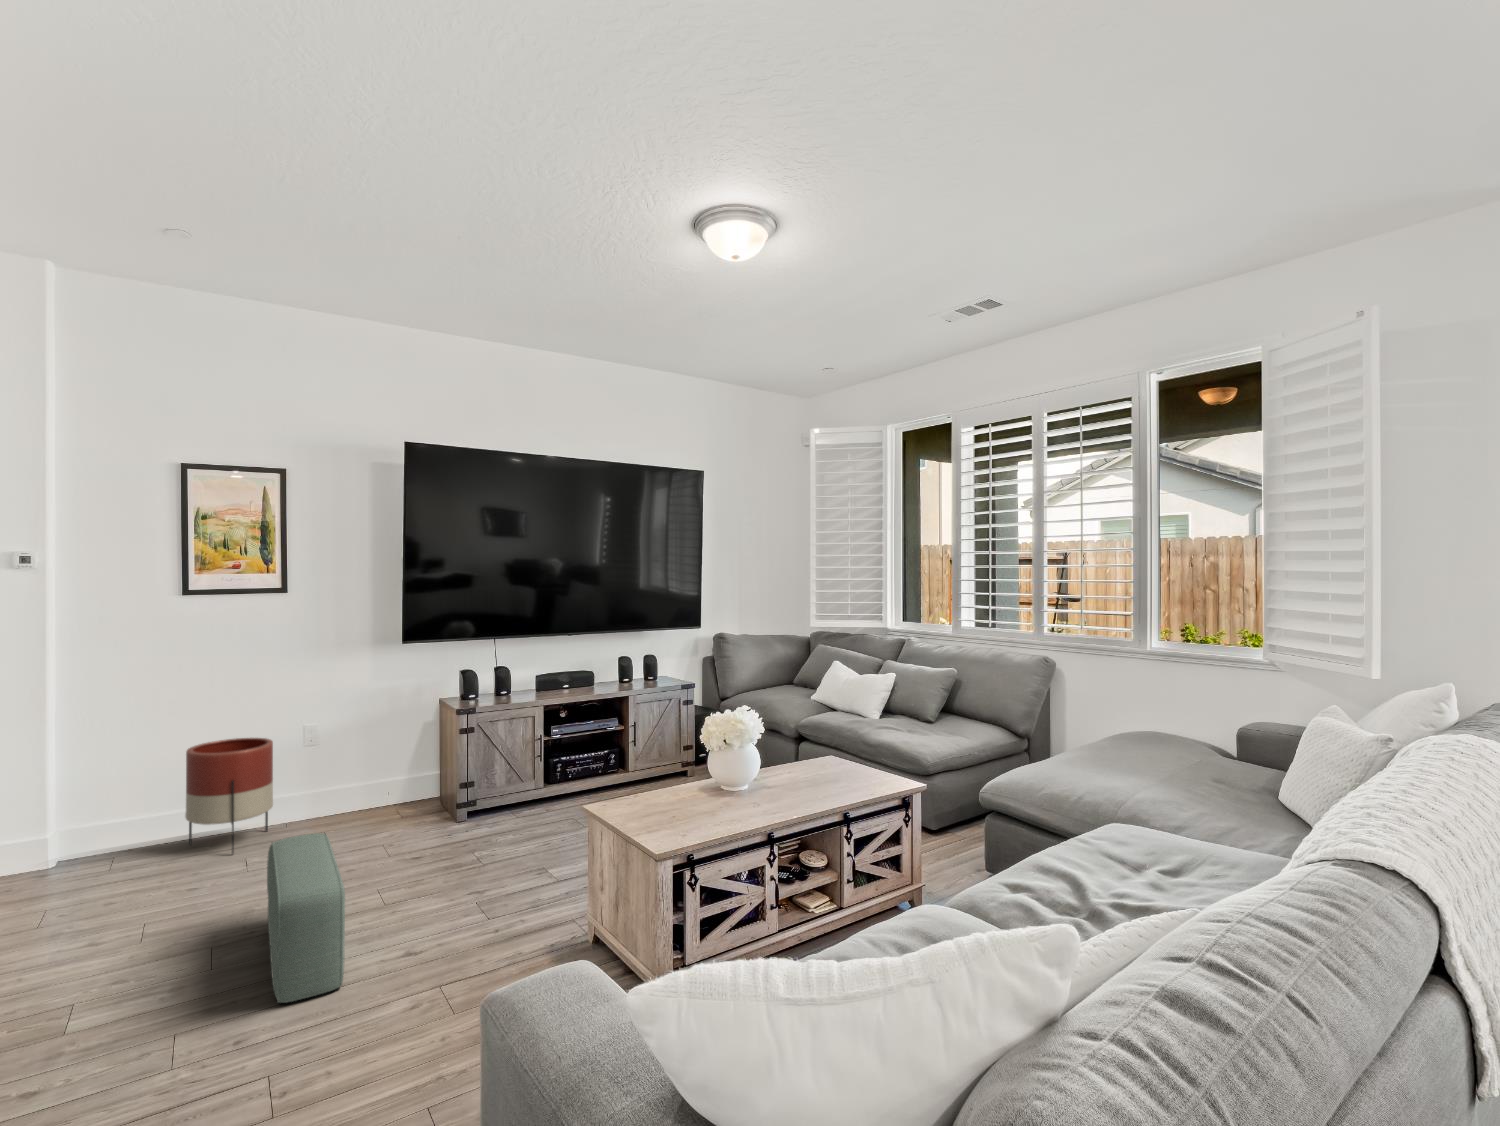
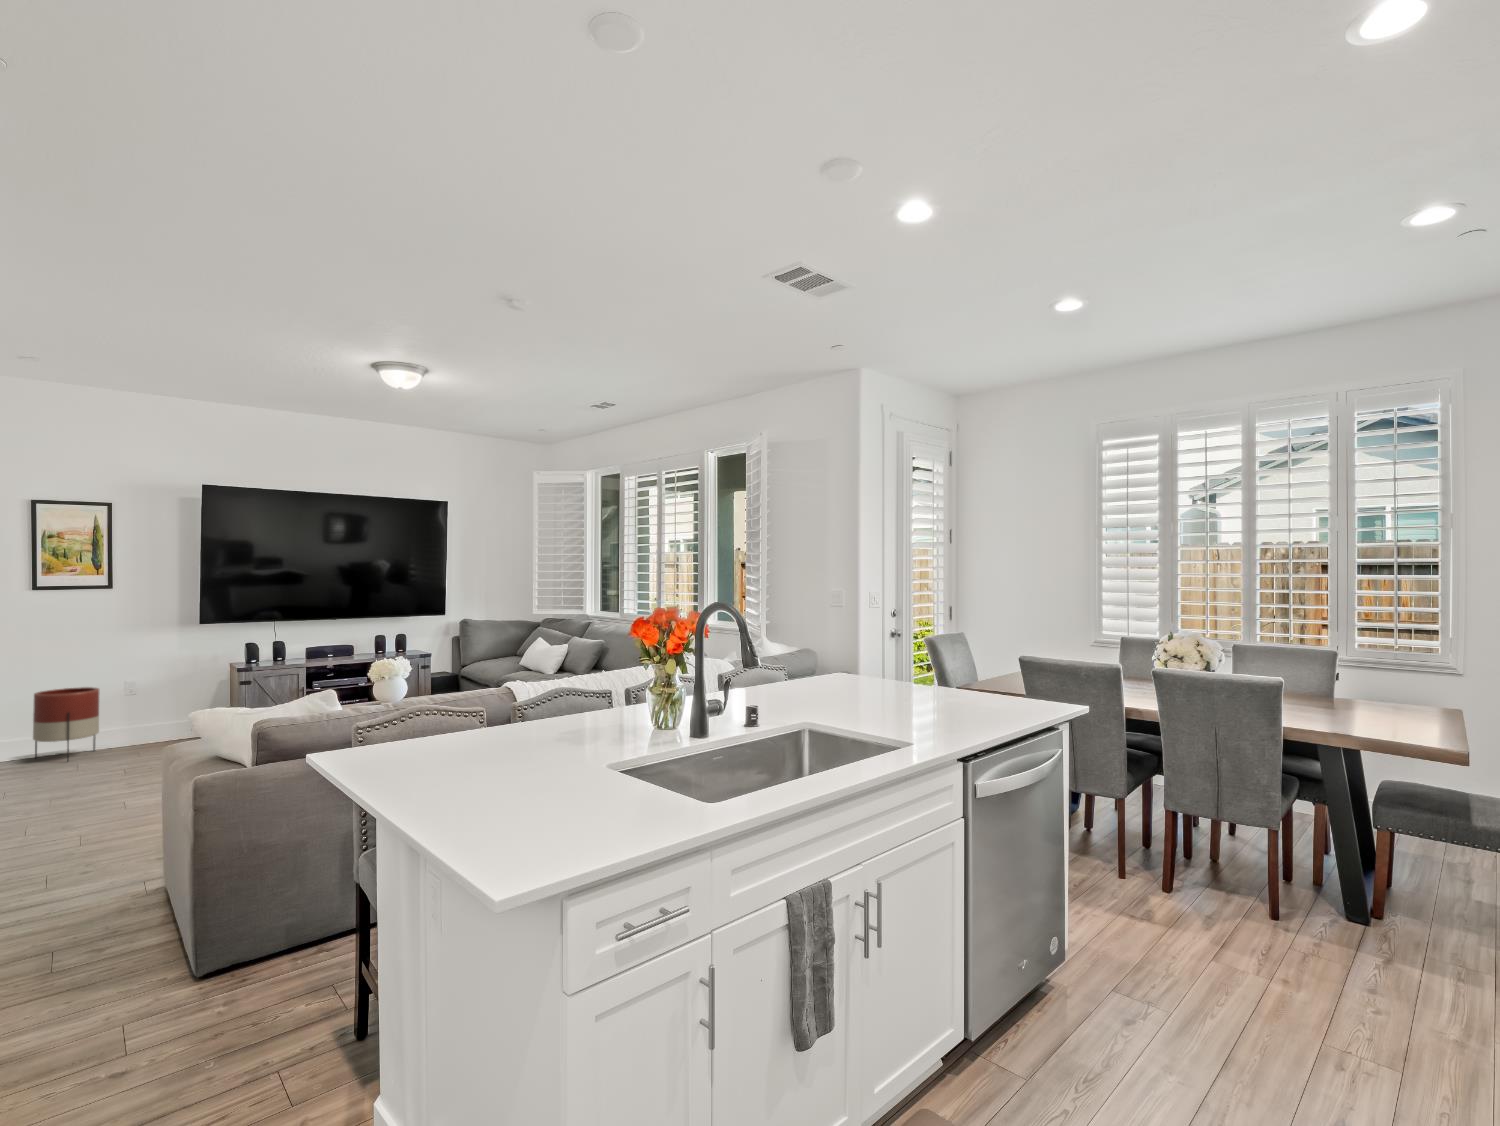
pouf: present [267,833,345,1003] -> none [91,732,137,811]

